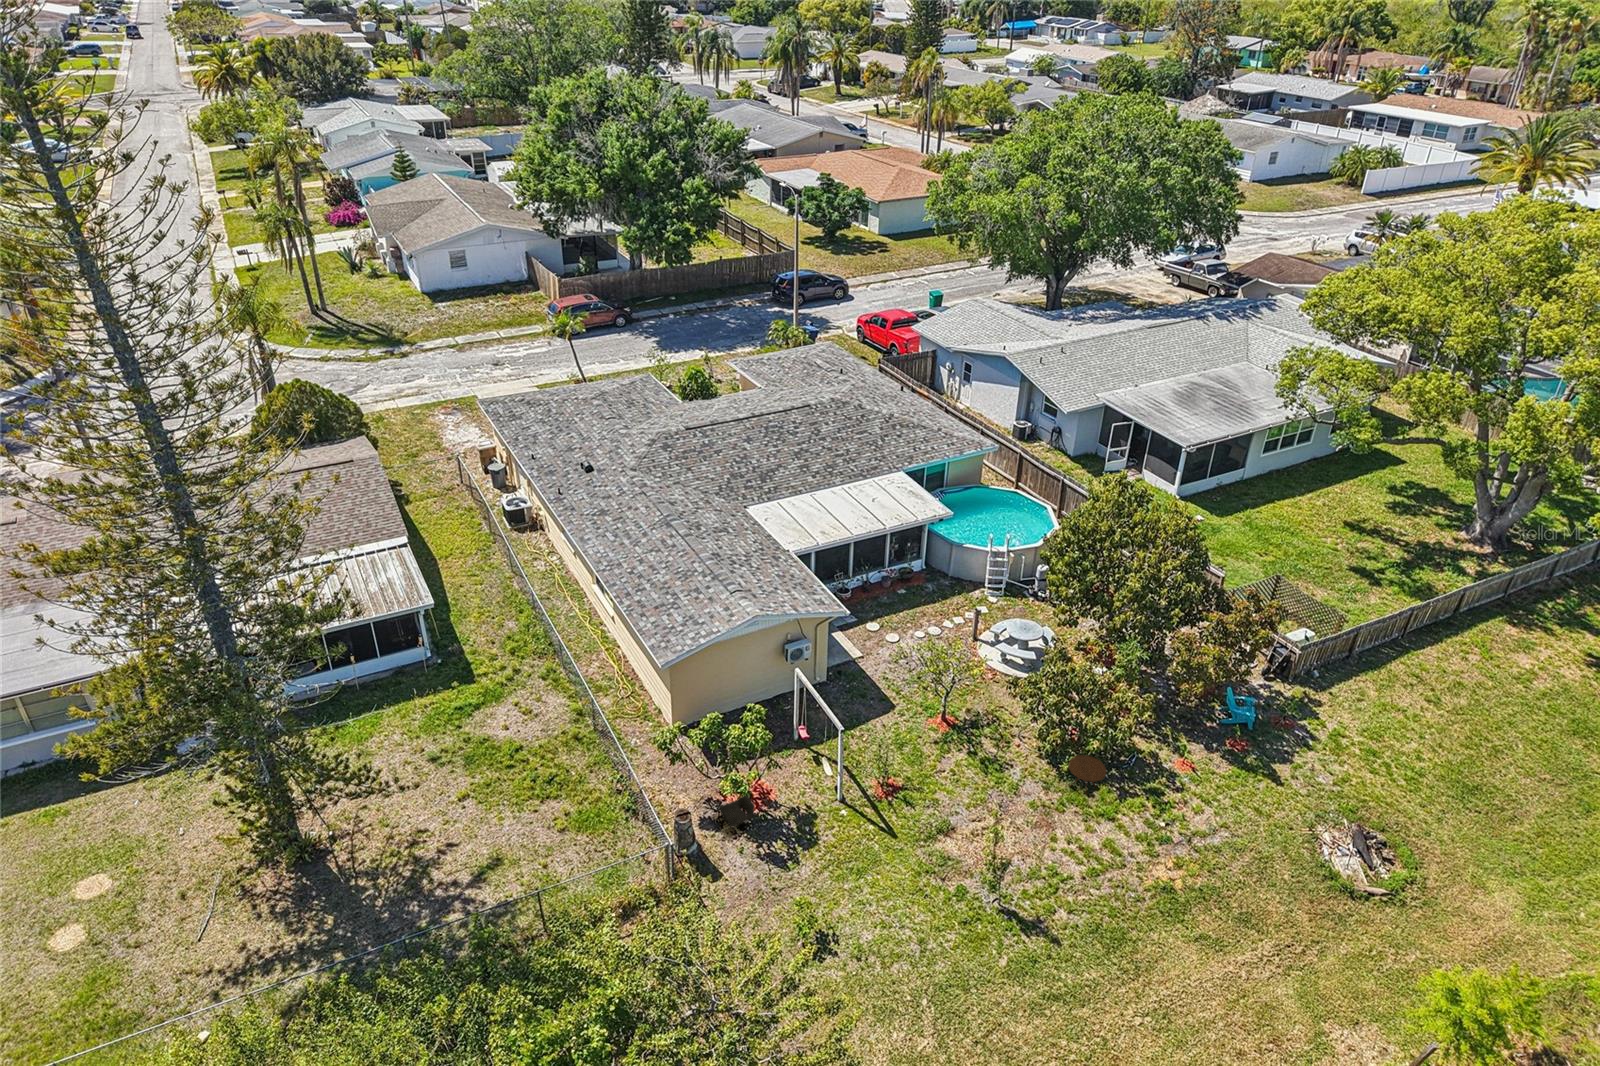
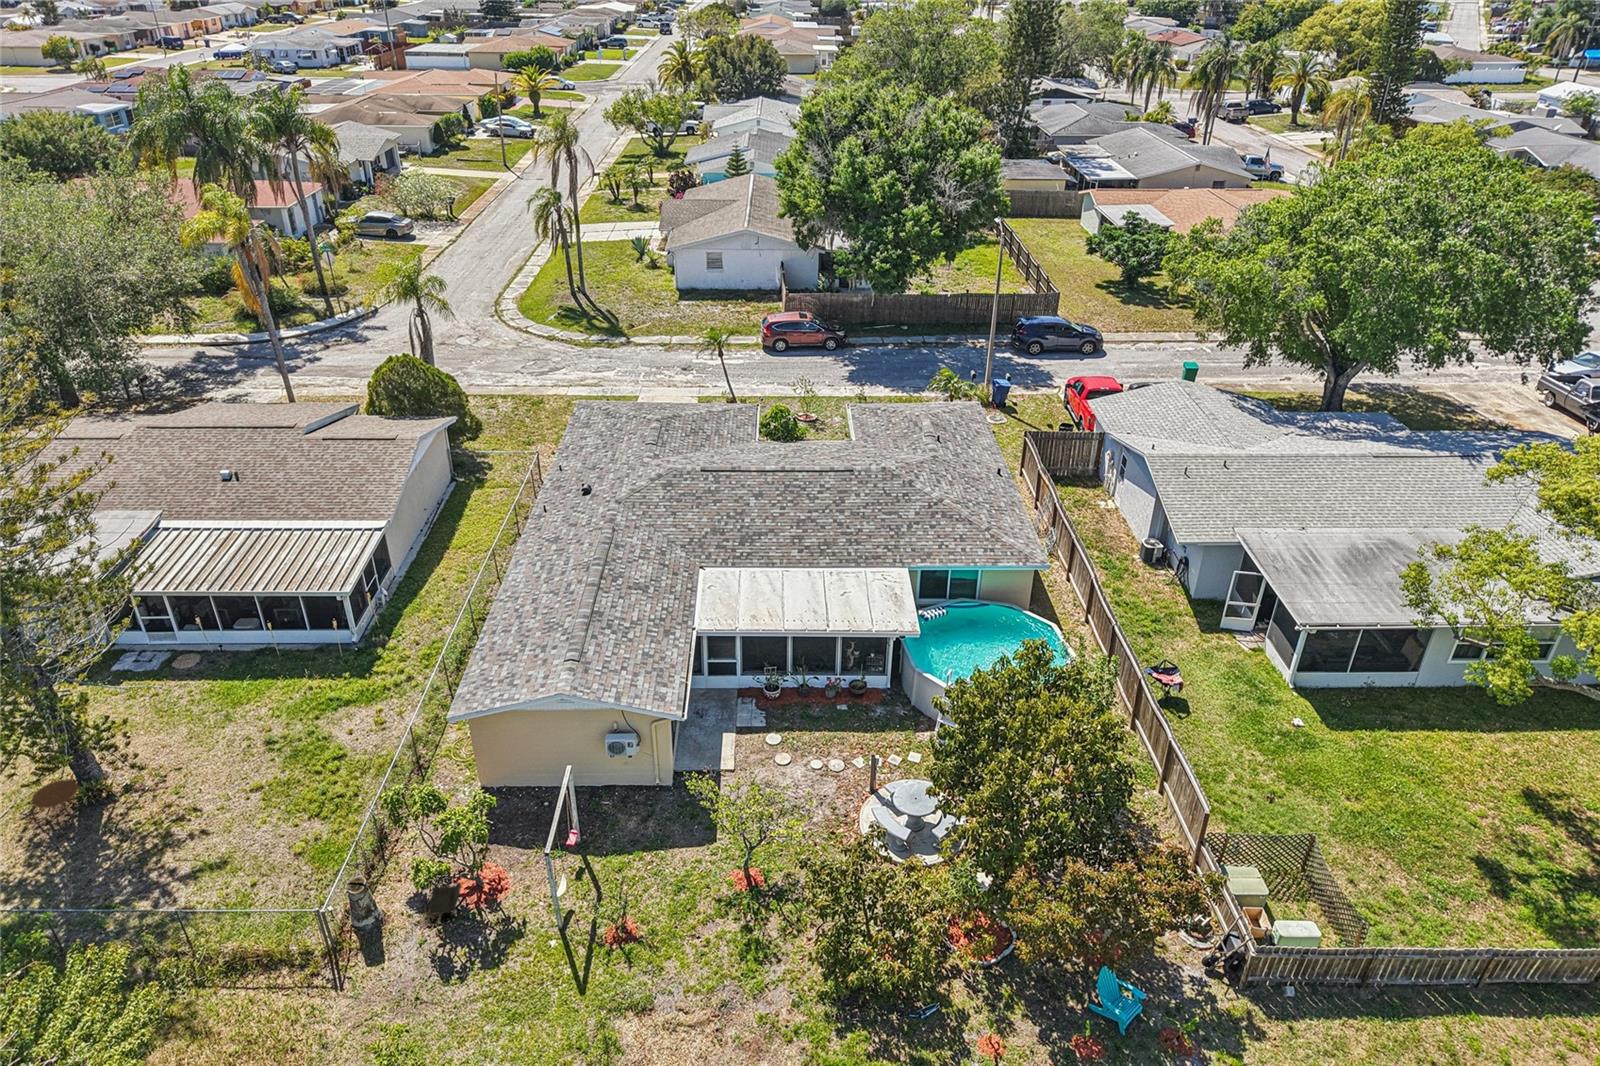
round table: present [1068,755,1106,785] -> present [32,780,78,820]

